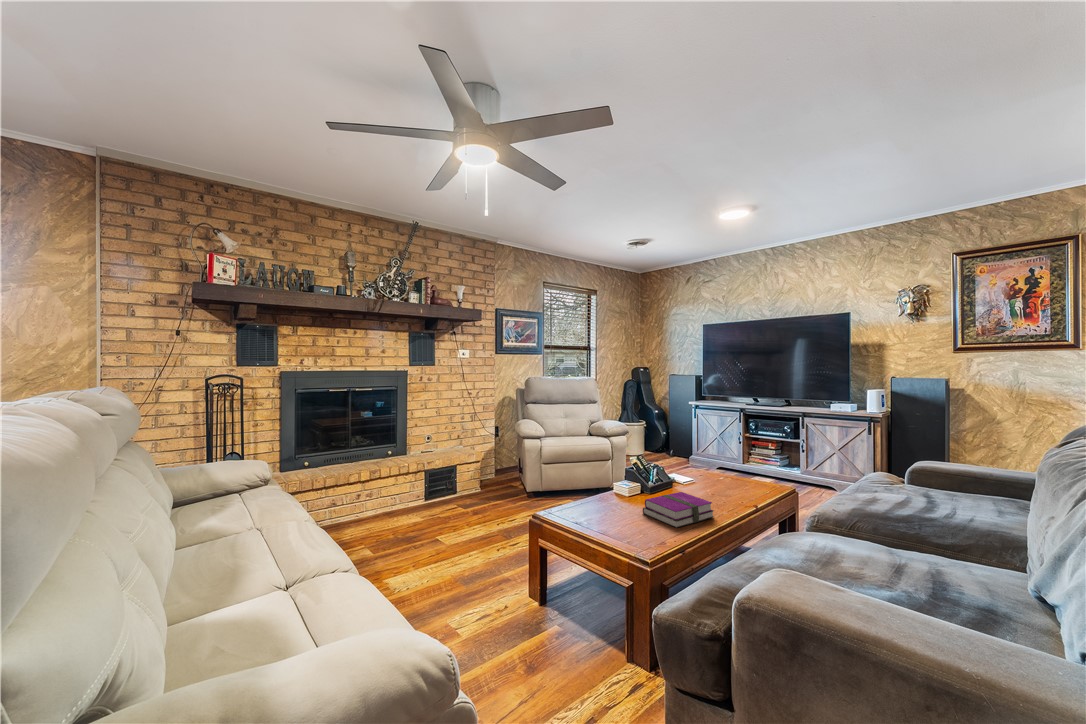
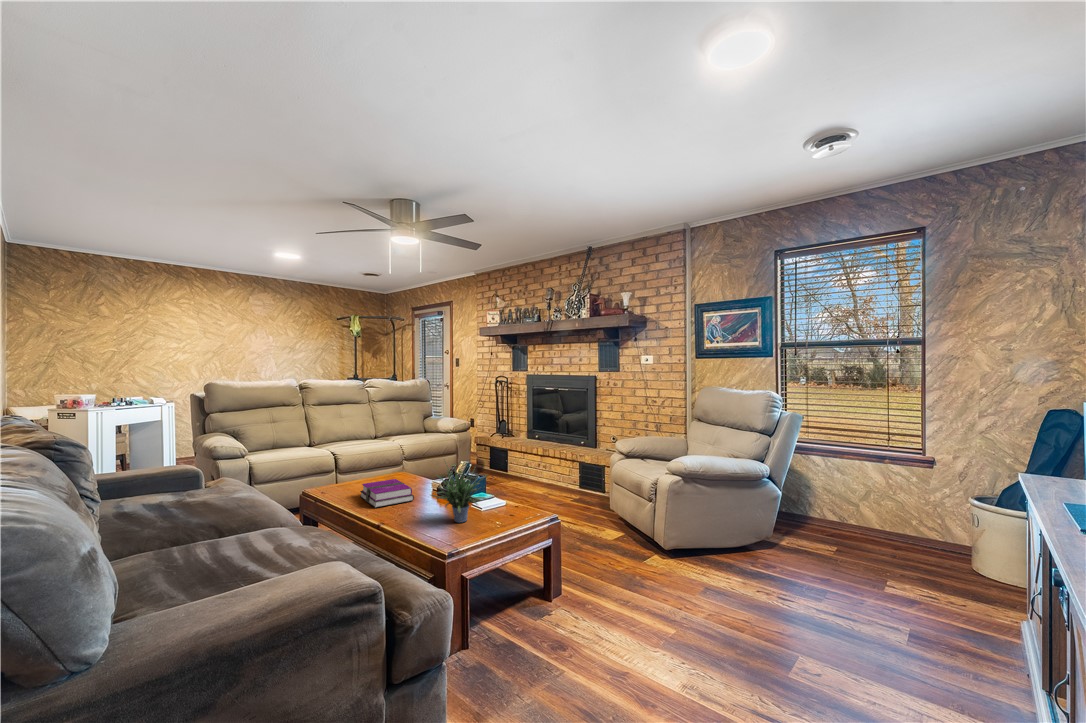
potted plant: none [694,442,747,492] -> present [431,468,486,523]

